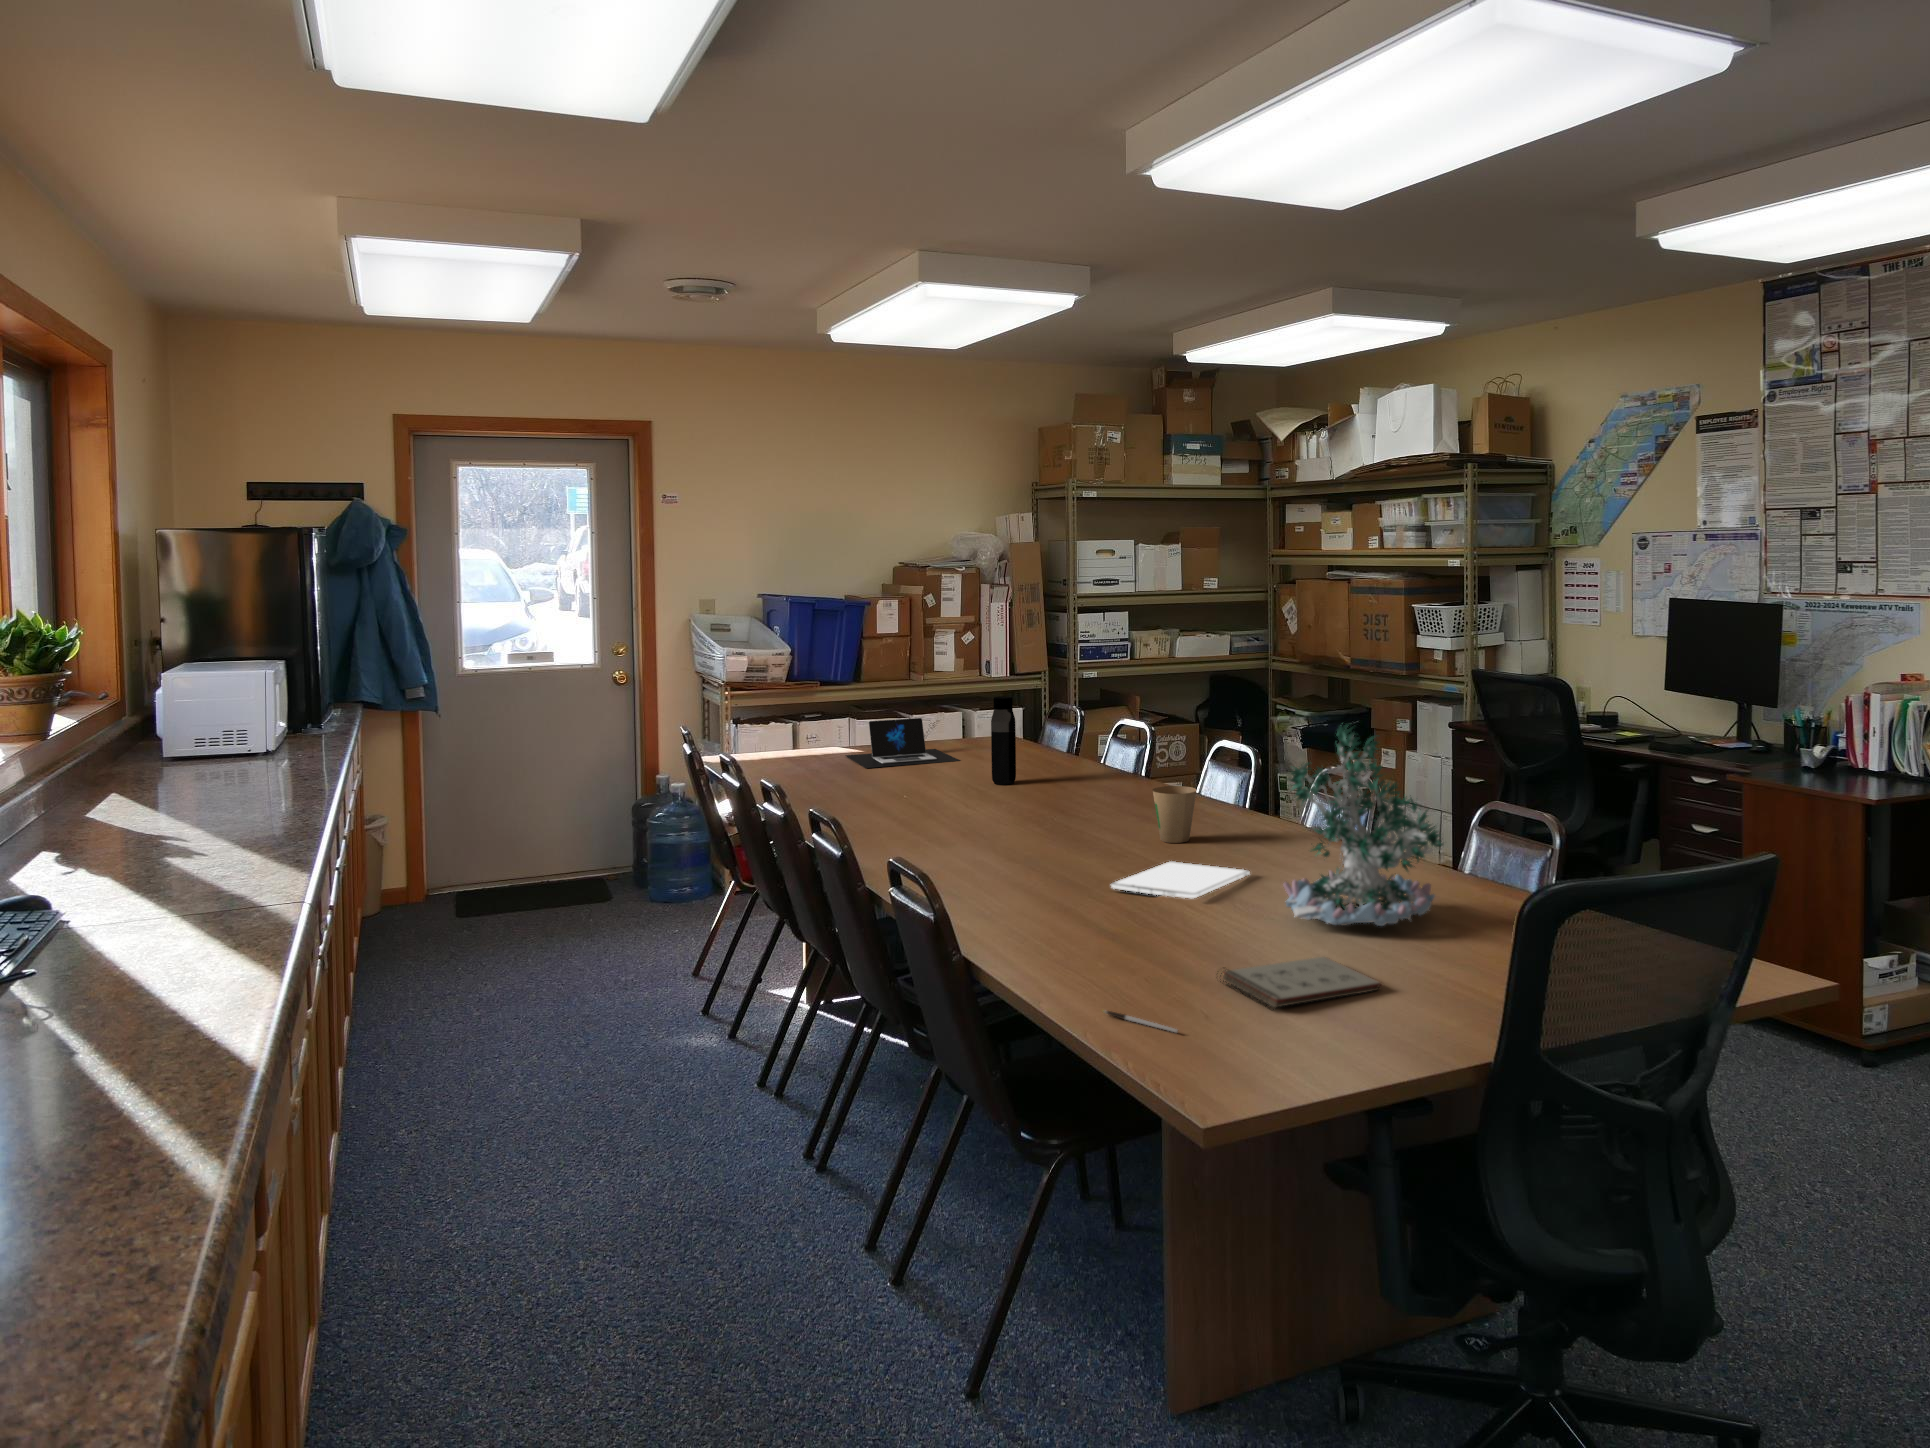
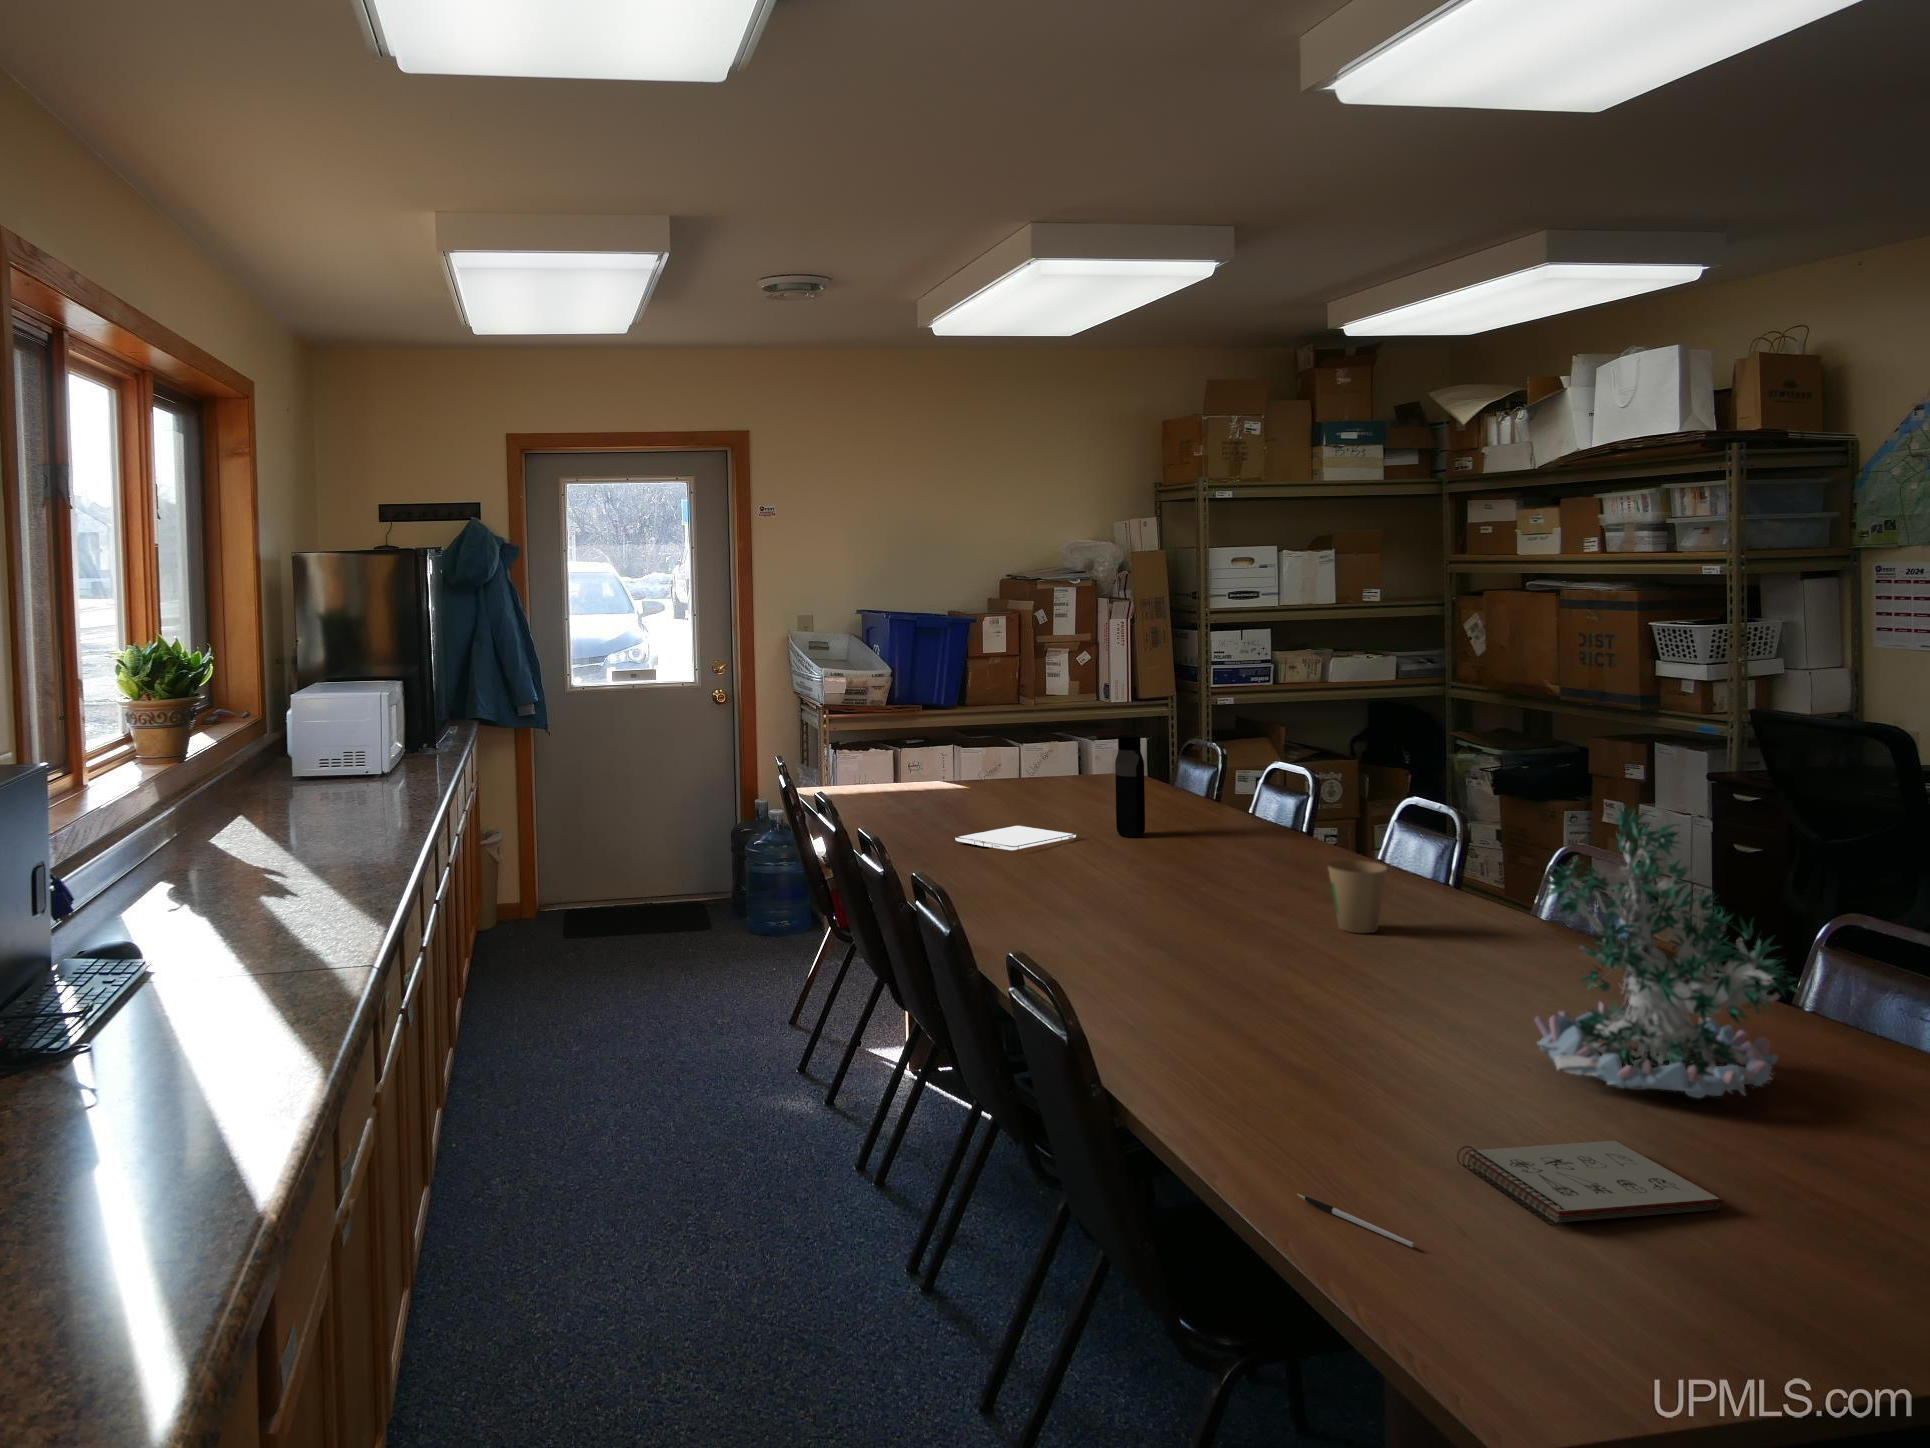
laptop: present [845,718,960,768] -> none [948,752,1078,808]
tablet: present [1111,861,1250,898] -> present [955,825,1076,850]

